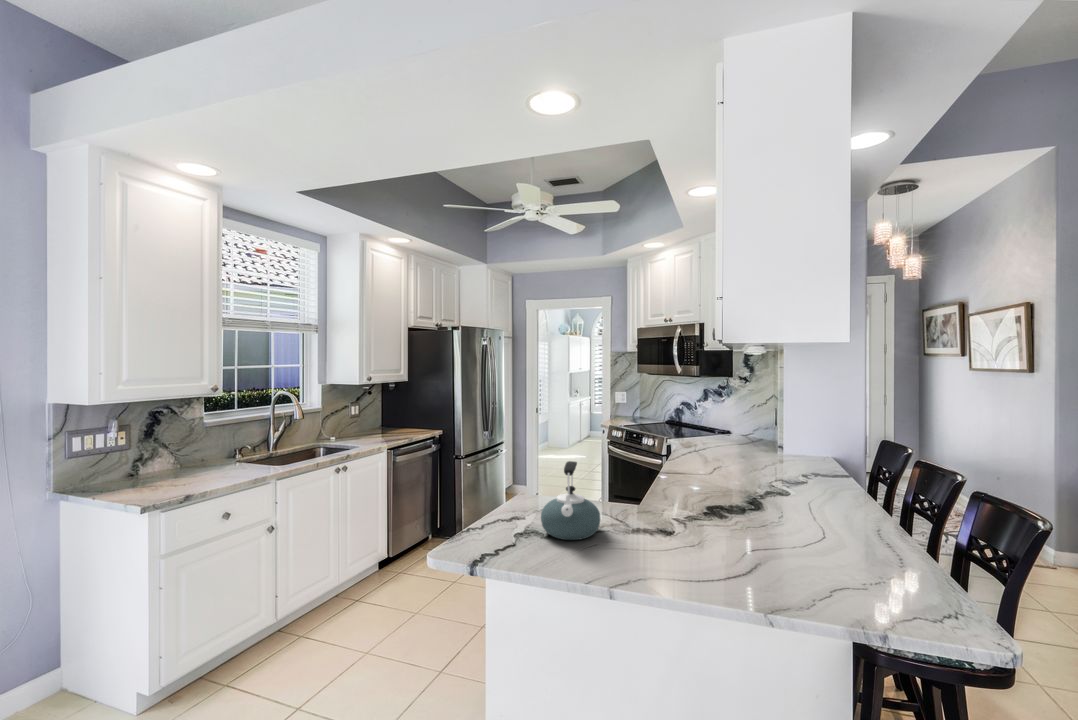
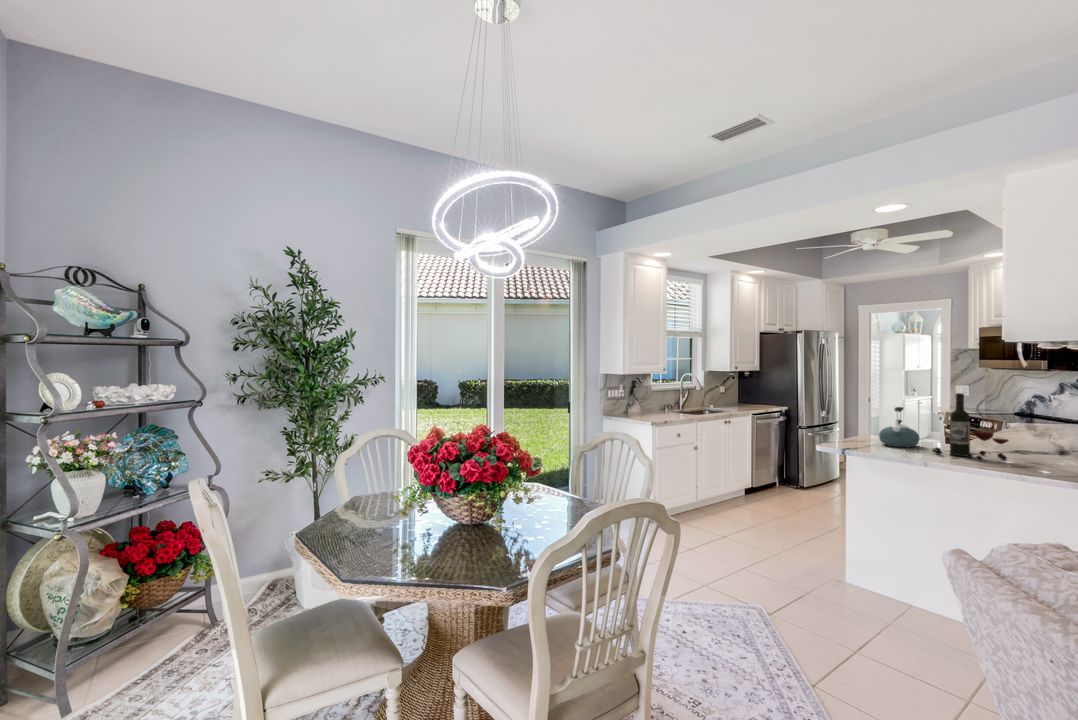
wine bottle: none [624,446,751,589] -> present [932,393,1009,461]

